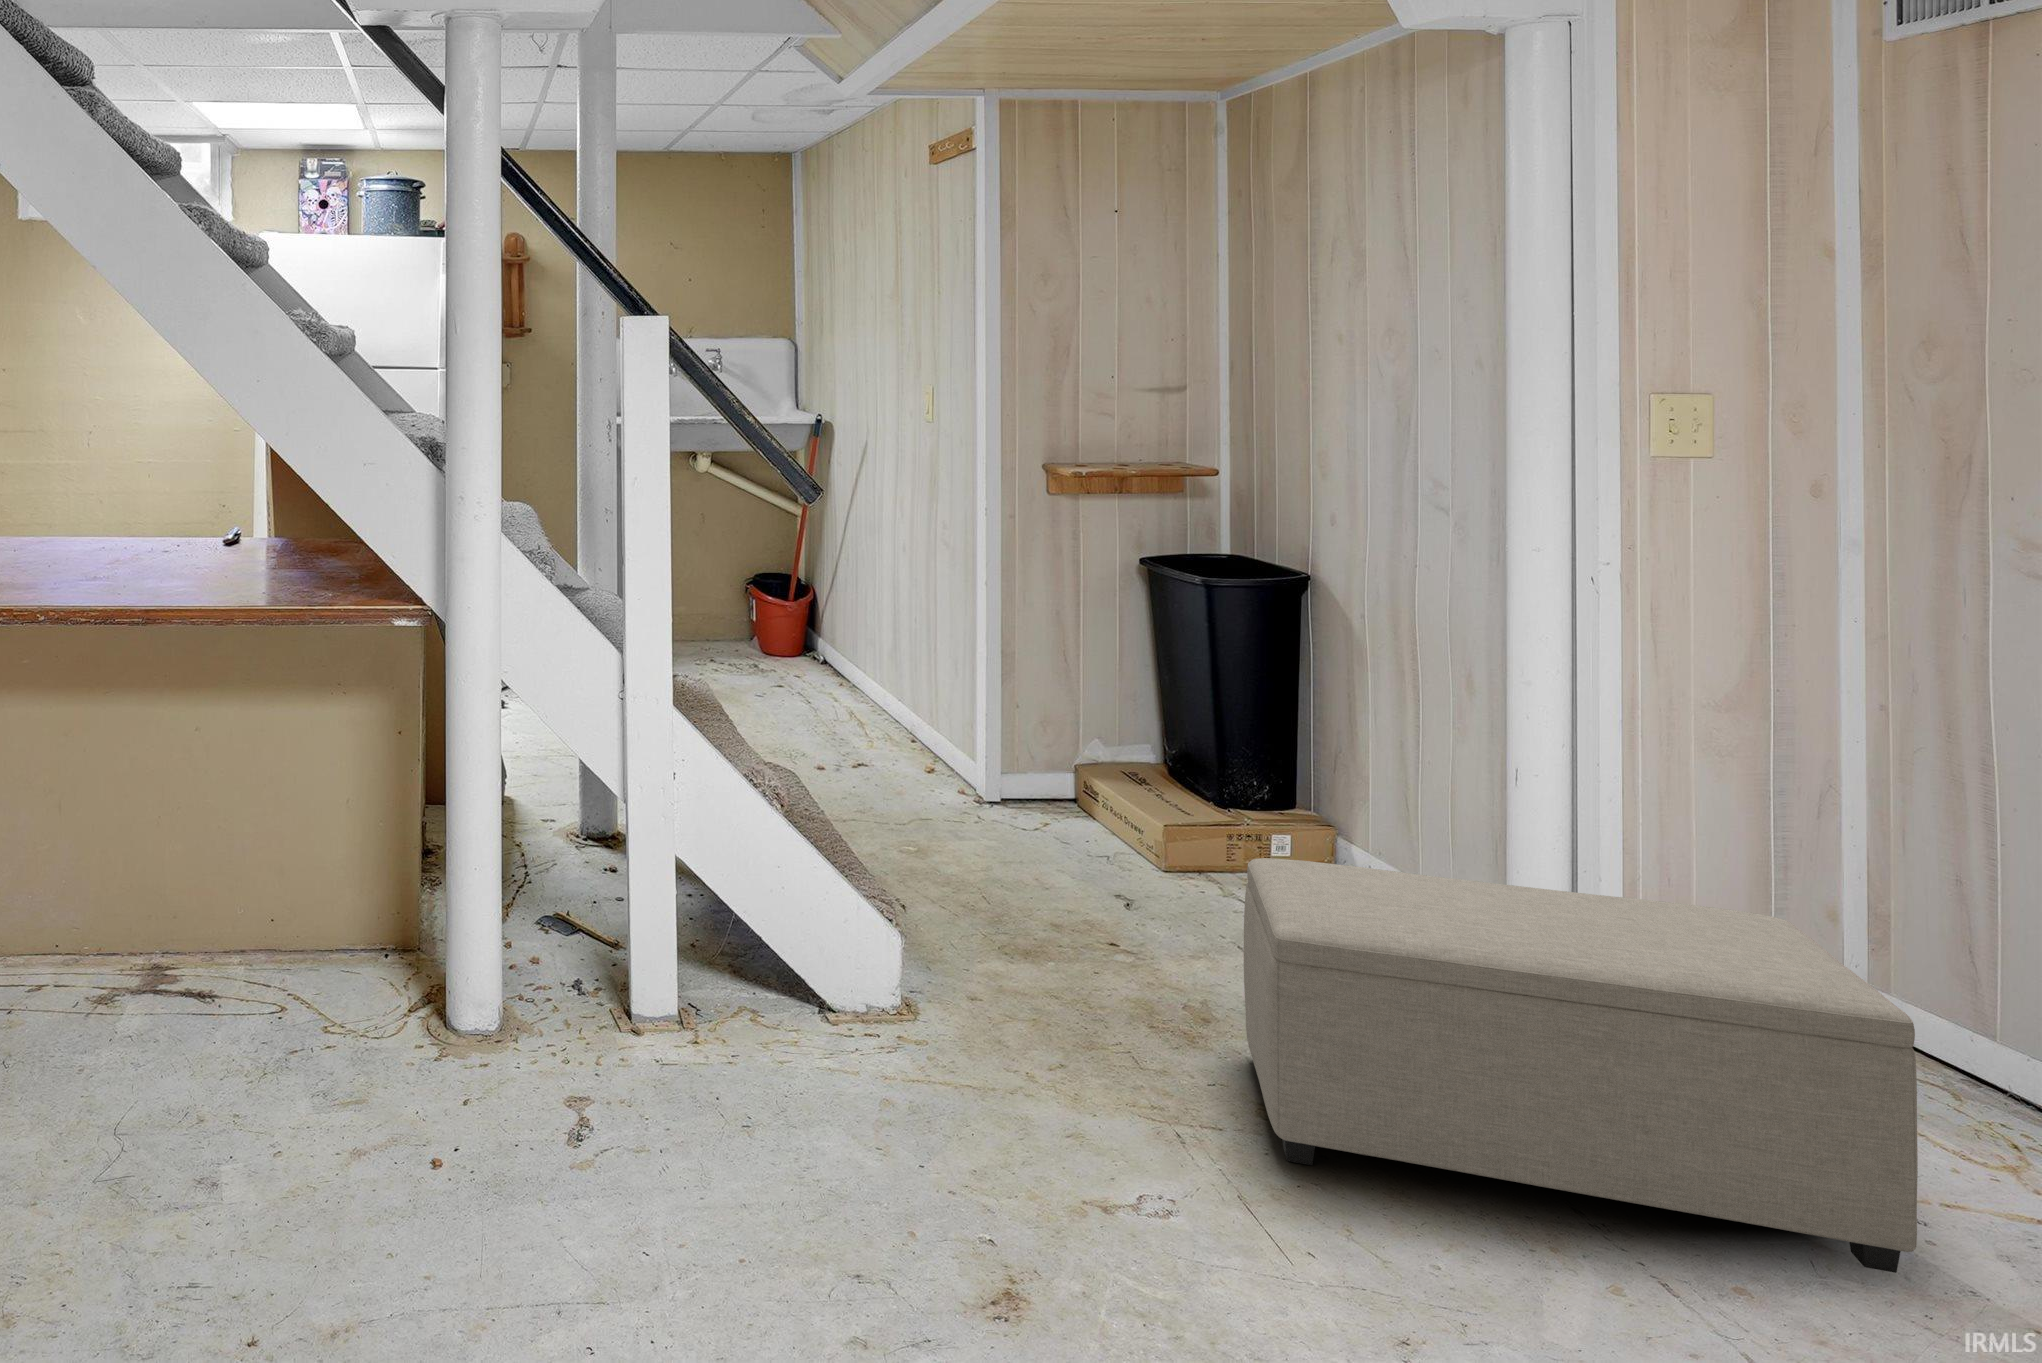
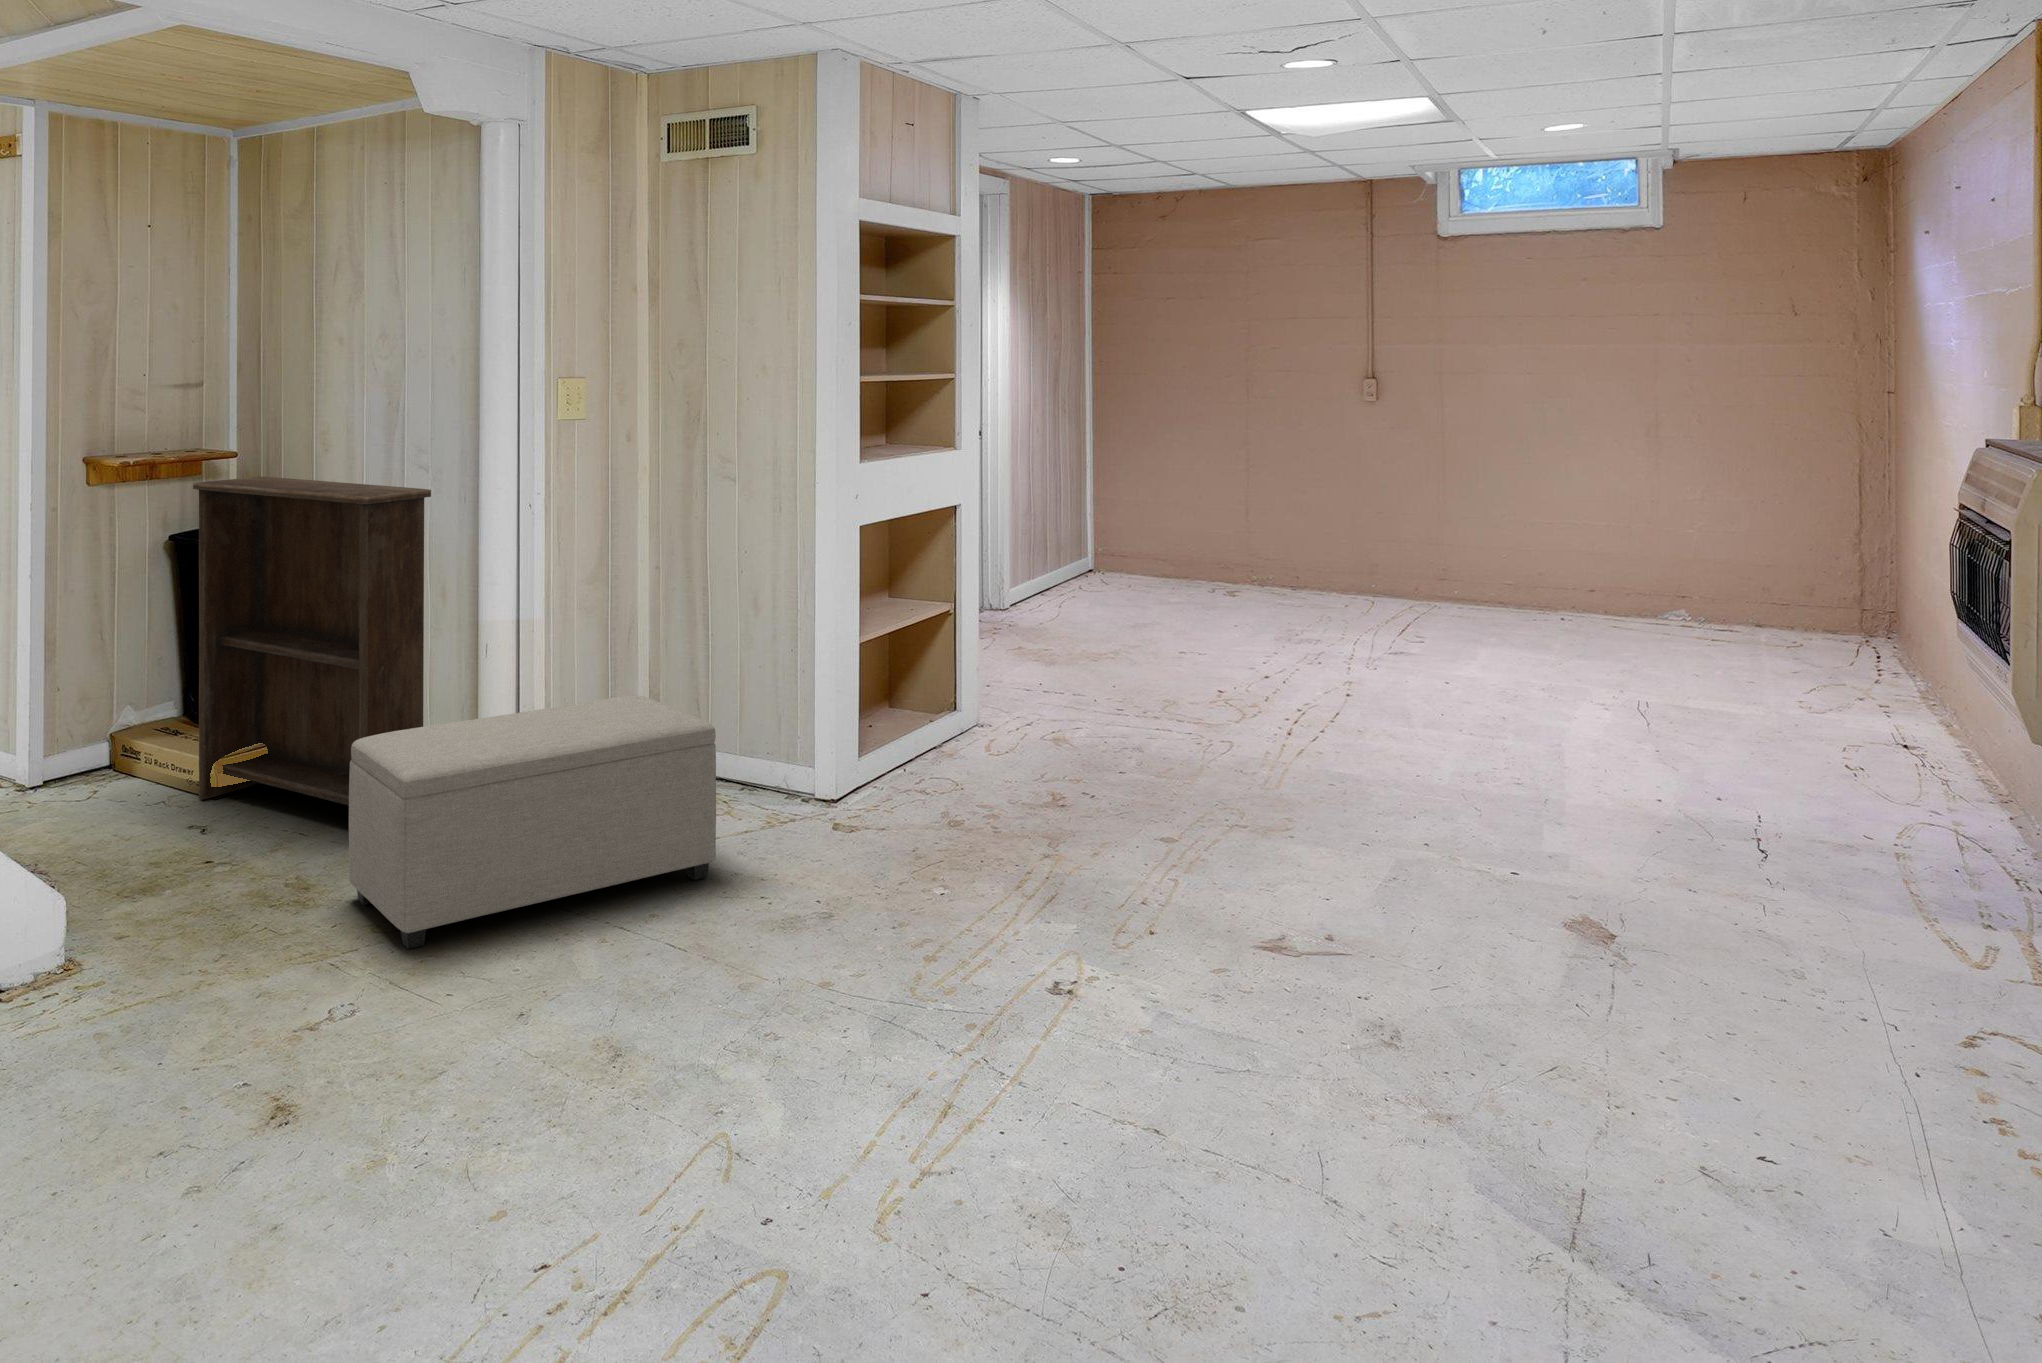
bookshelf: none [1135,504,1418,989] -> present [193,477,431,805]

